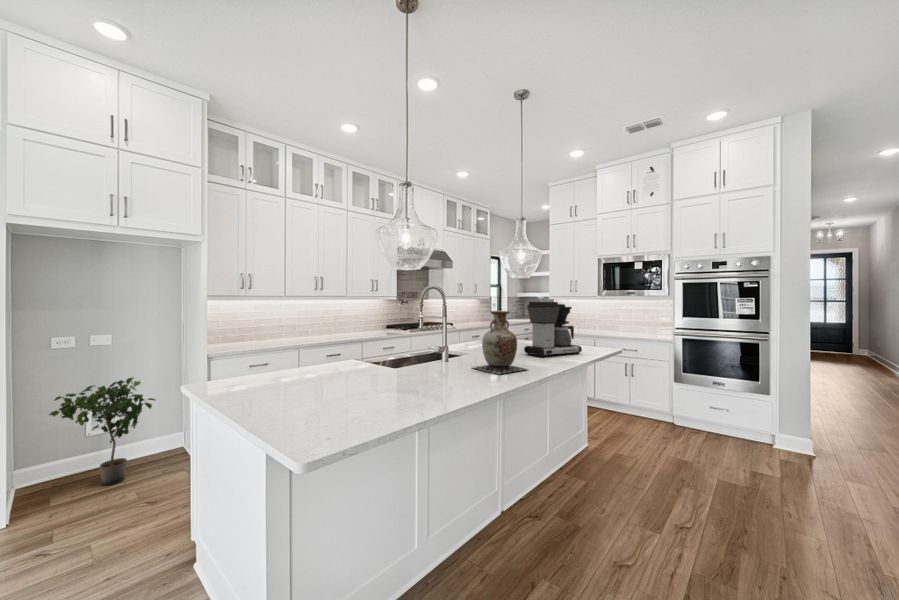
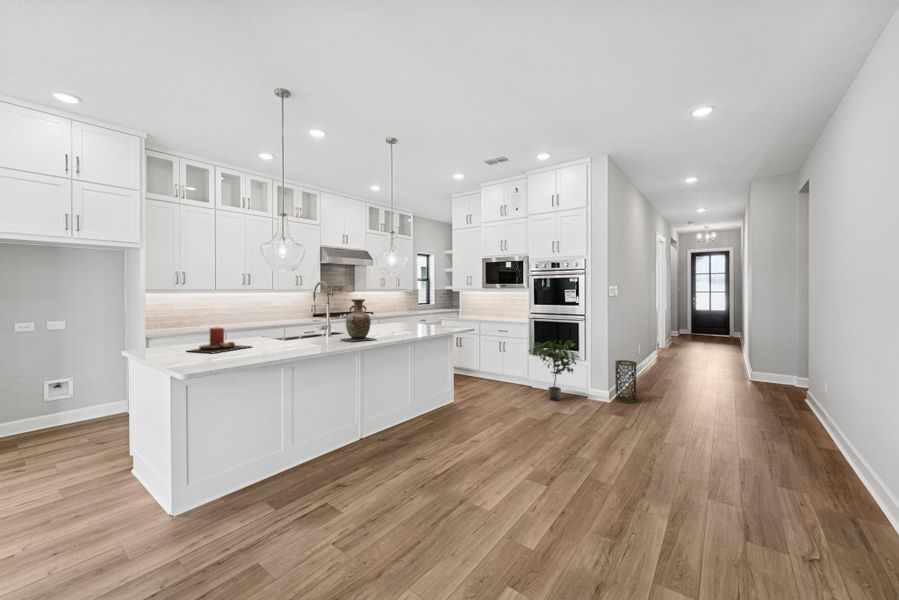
coffee maker: present [524,302,582,357] -> none [395,293,437,334]
candle: none [273,353,366,398] -> present [188,327,251,353]
potted plant: present [49,377,155,485] -> present [528,340,579,401]
trash can: none [813,395,851,457] -> present [615,360,637,403]

